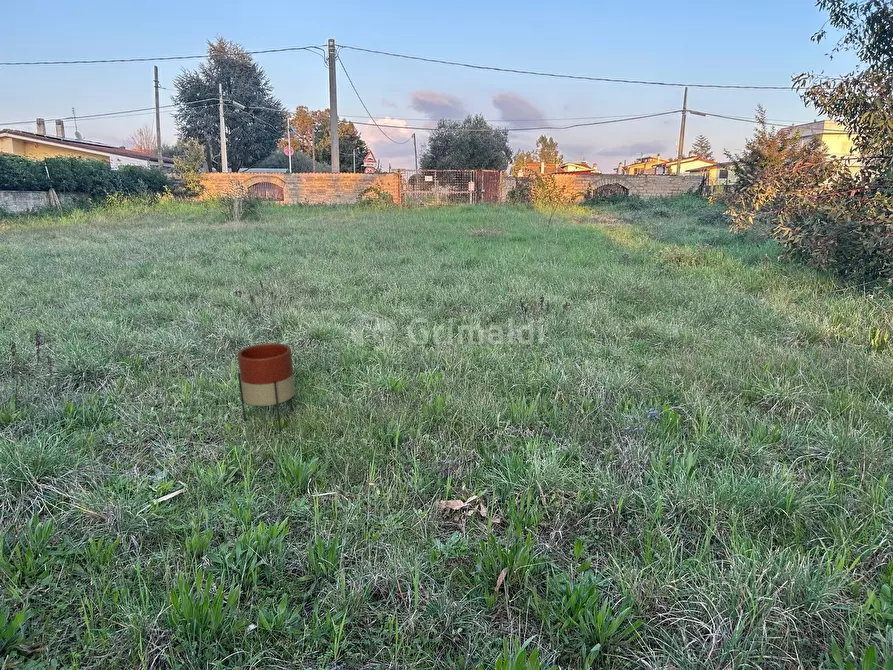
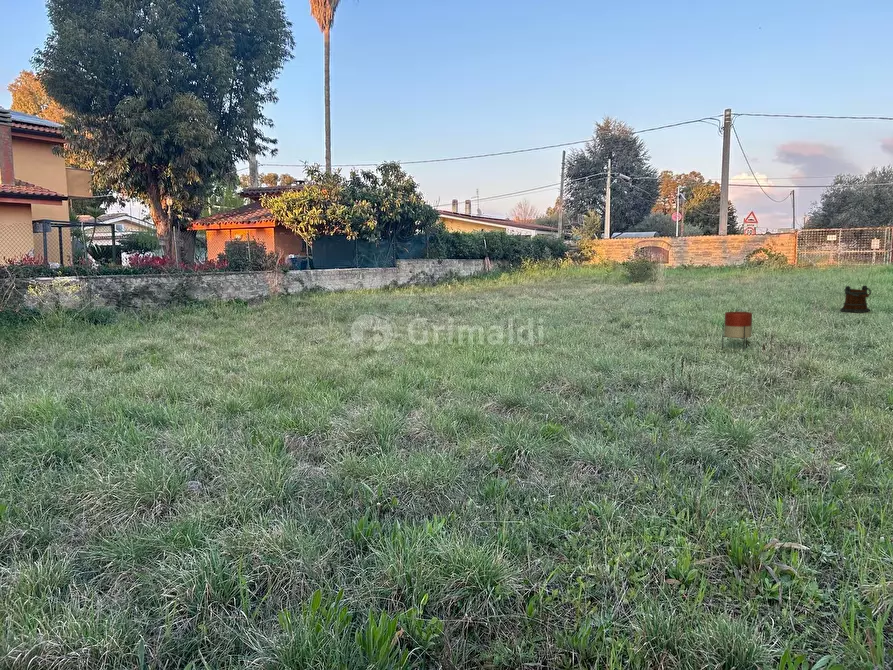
bucket: none [434,245,463,278] -> present [840,285,871,313]

